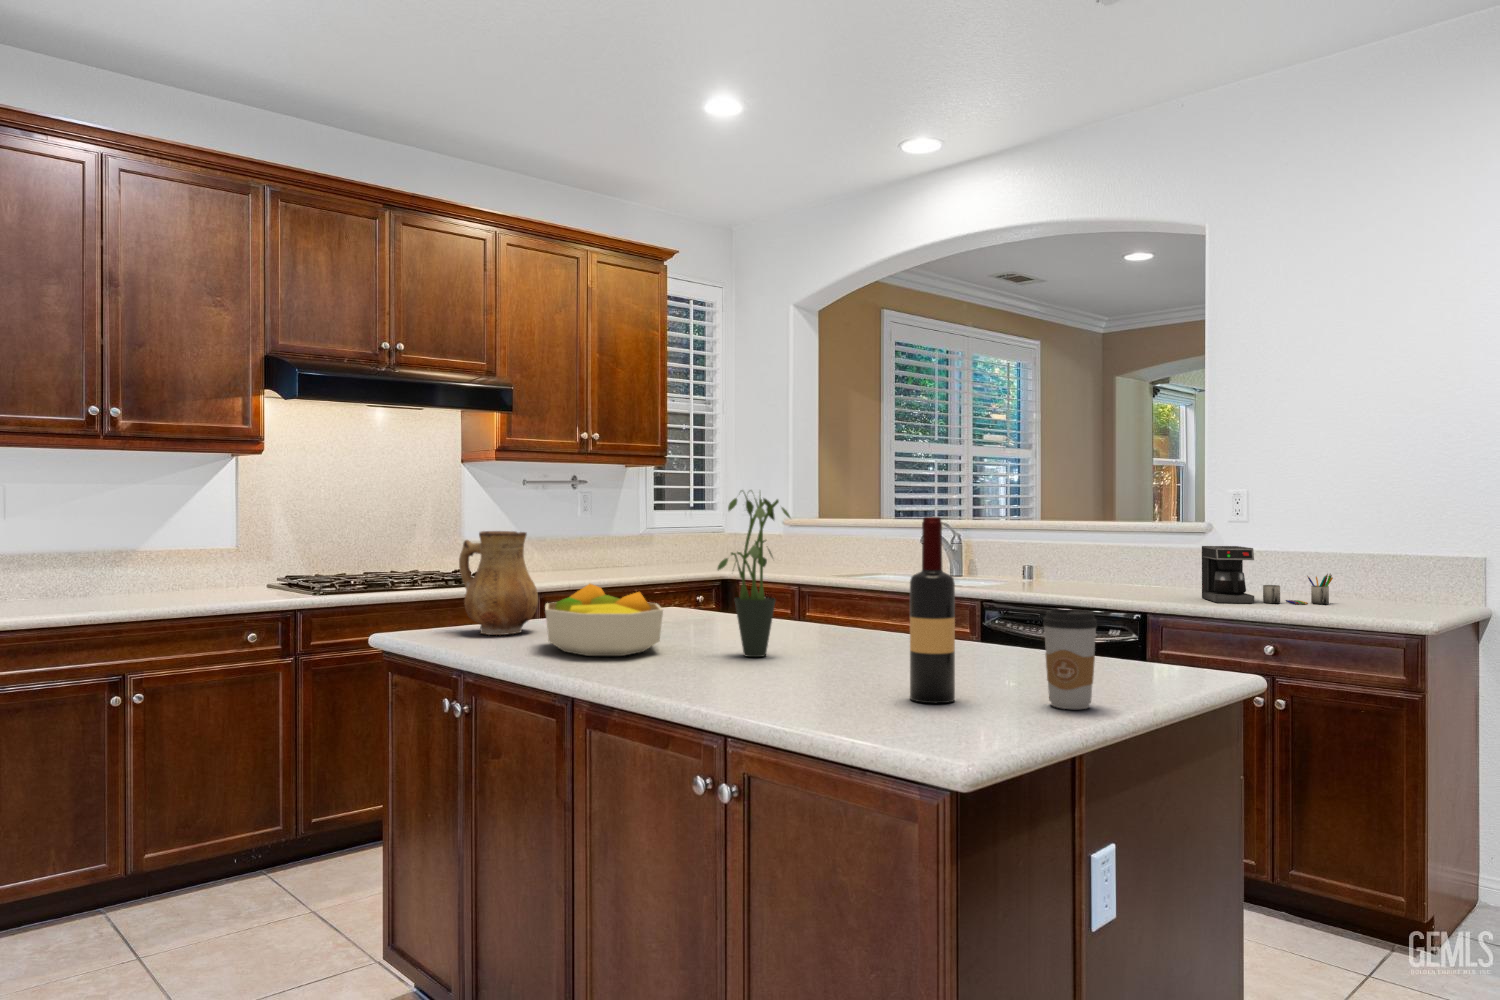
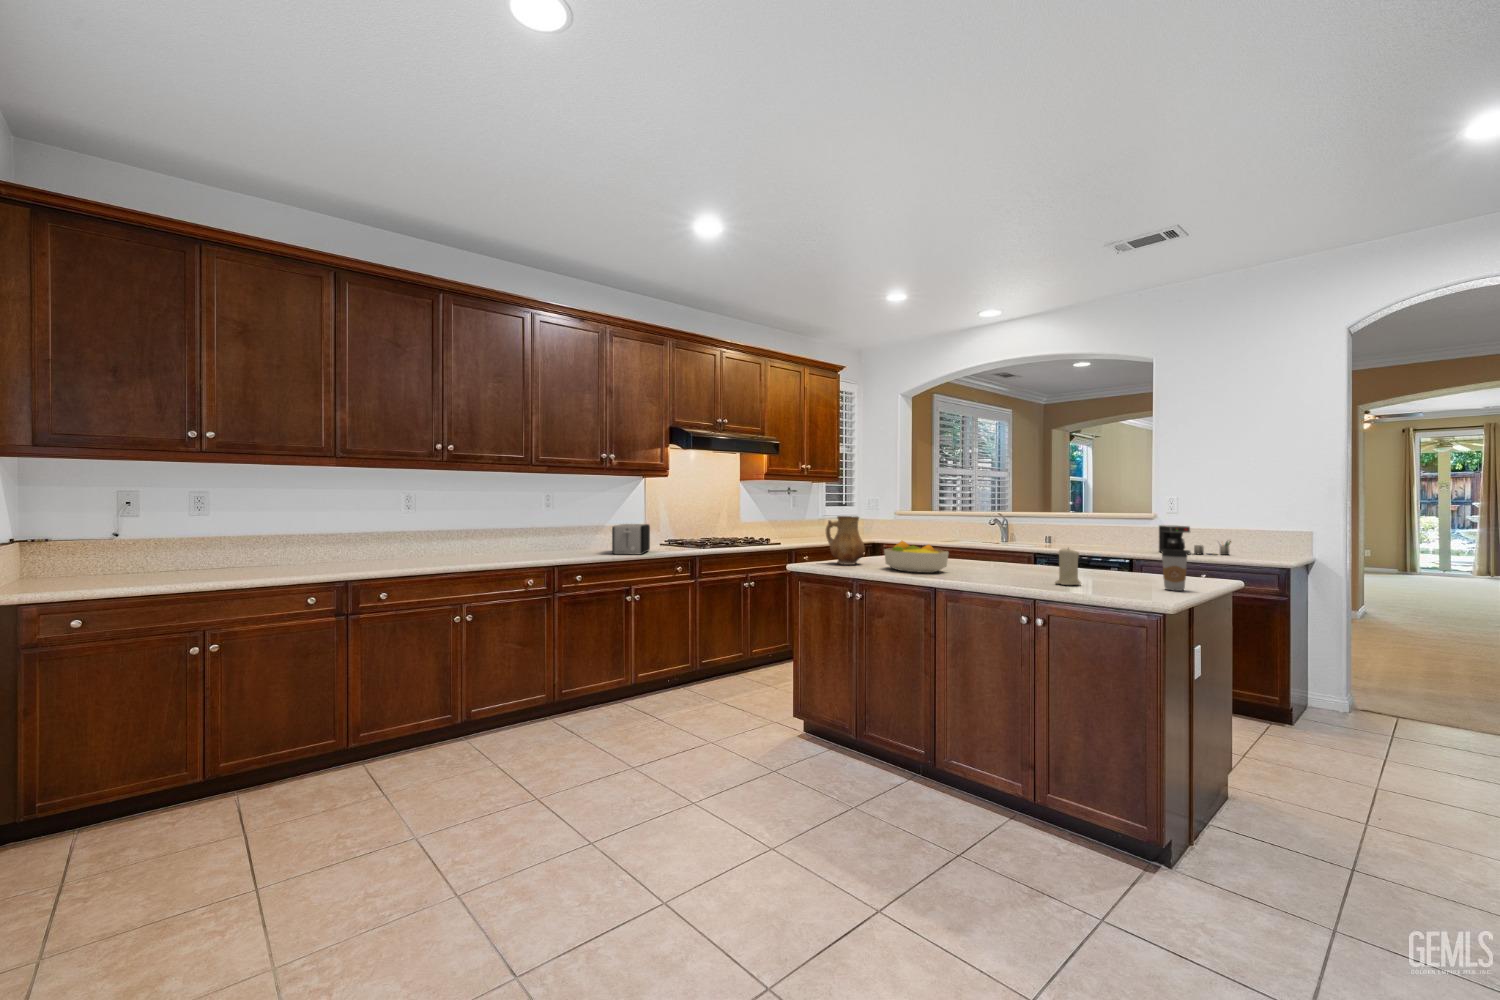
potted plant: present [718,490,790,657] -> none [977,497,1012,573]
wine bottle: present [910,517,955,703] -> none [1100,510,1122,588]
toaster: none [56,548,174,612] -> present [612,524,650,554]
candle: none [823,603,878,693] -> present [1055,548,1081,585]

